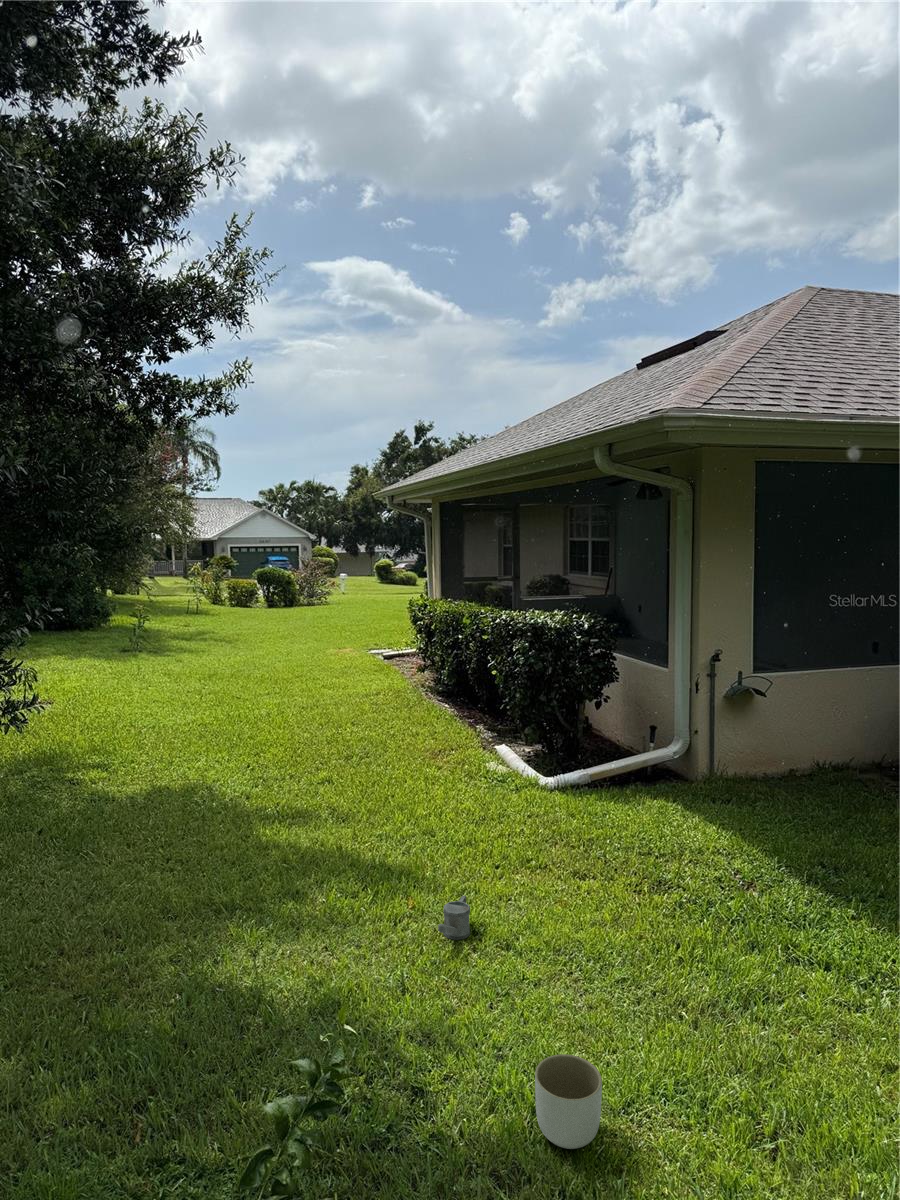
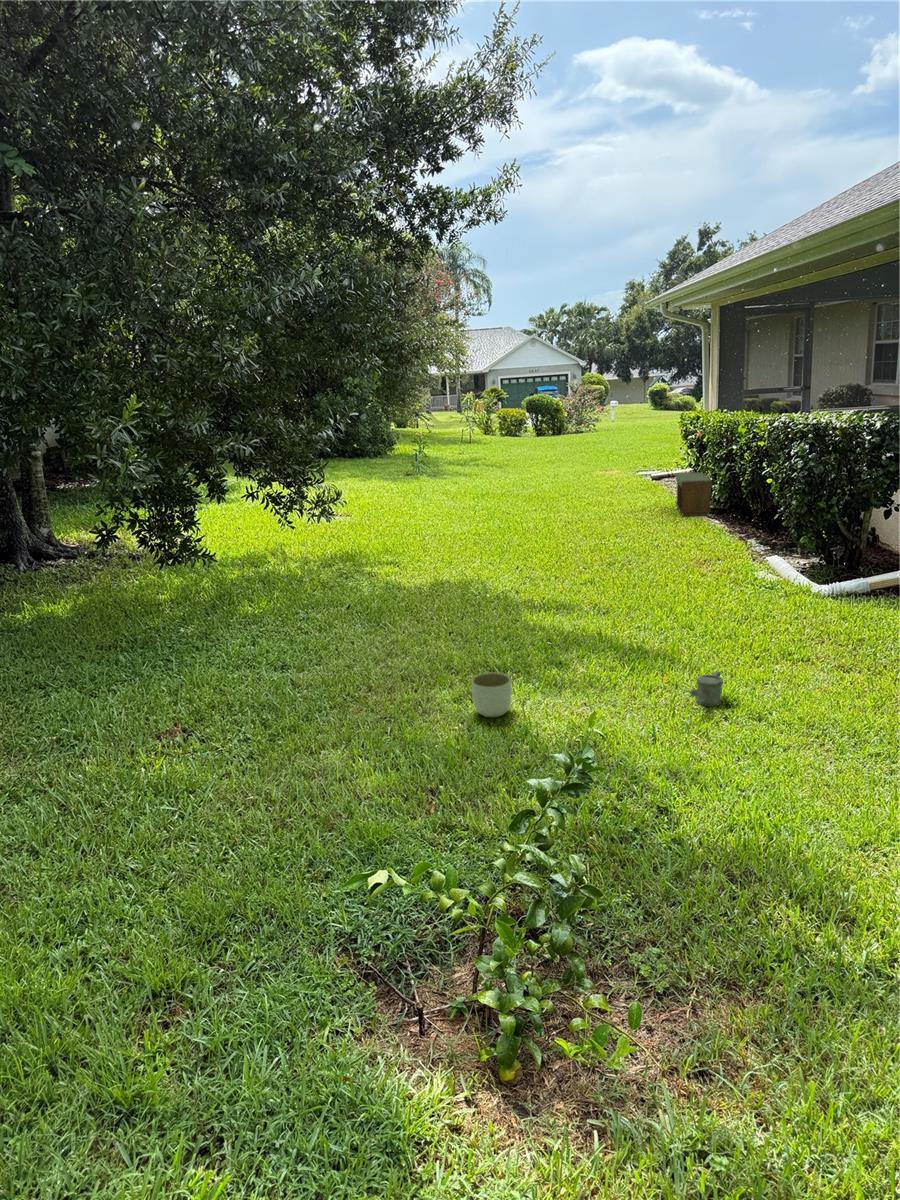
bench: none [406,656,440,700] -> present [676,473,712,516]
planter: present [535,1054,602,1149] -> present [472,673,511,717]

